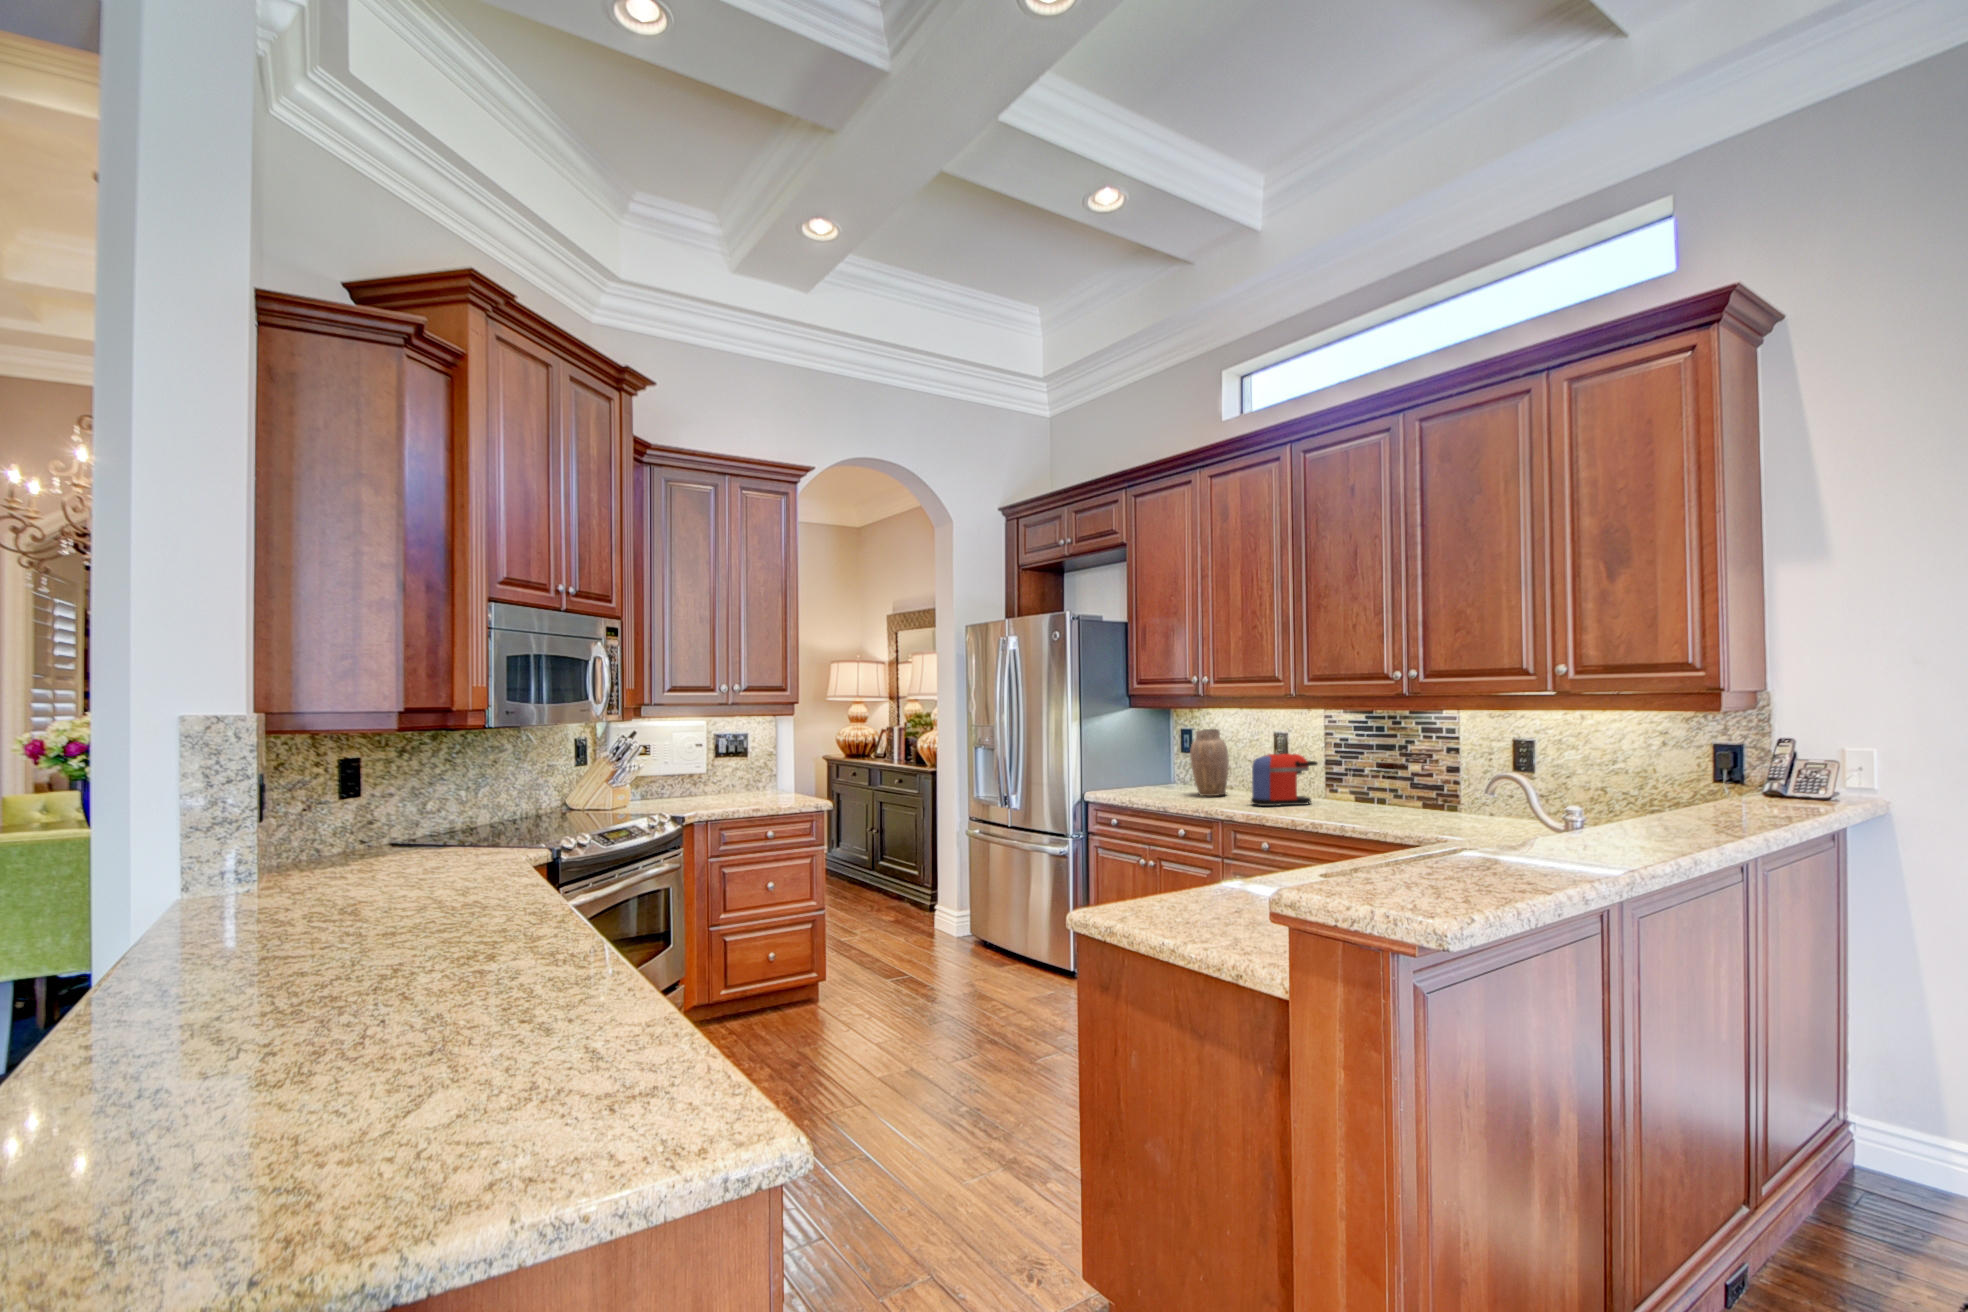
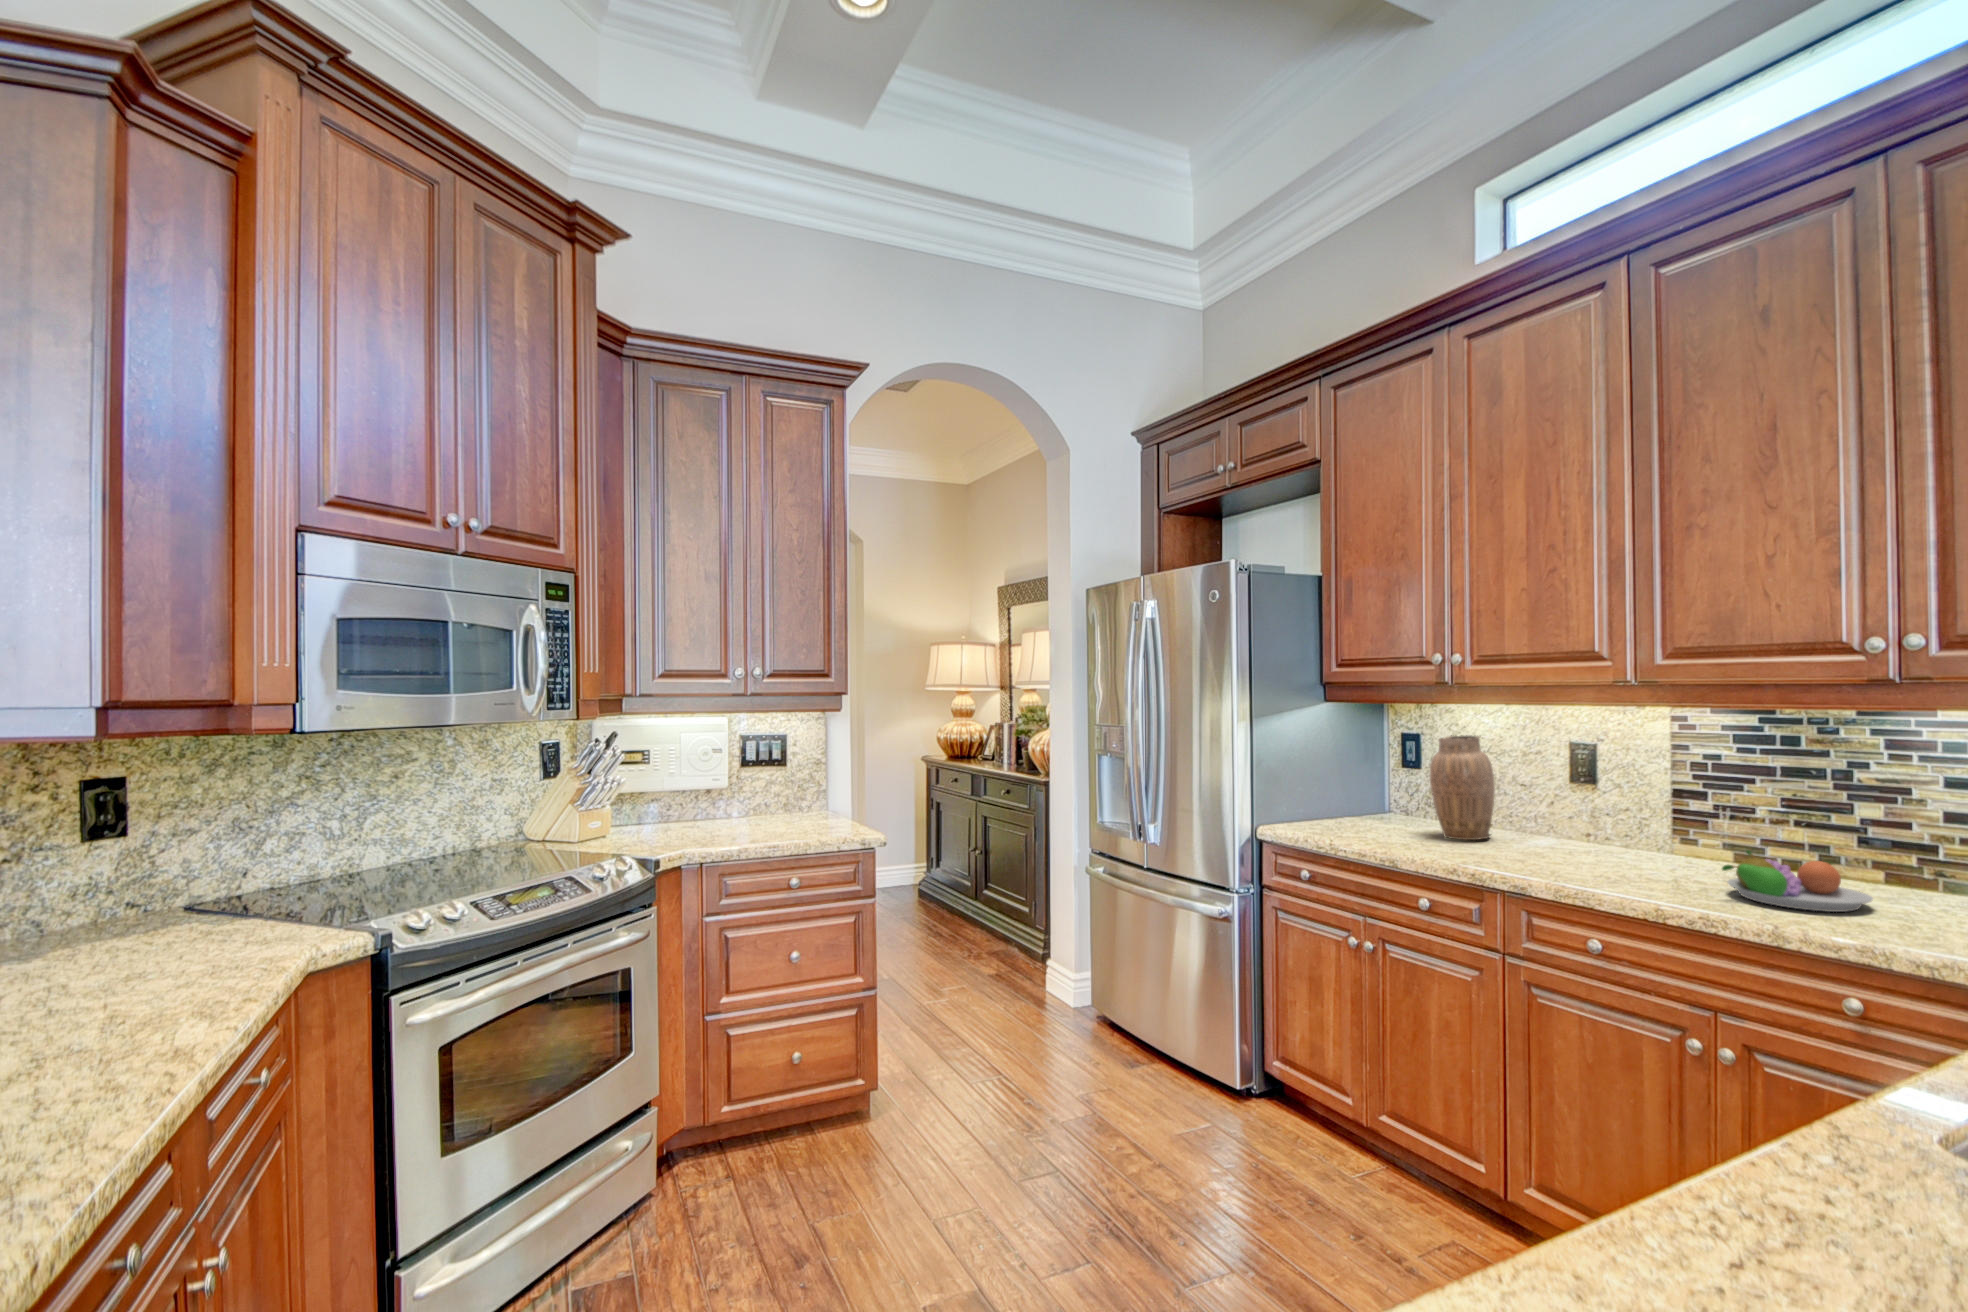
coffee maker: present [1251,754,1318,806] -> none [1545,779,1664,865]
fruit bowl: none [1332,791,1404,821] -> present [1722,851,1873,912]

